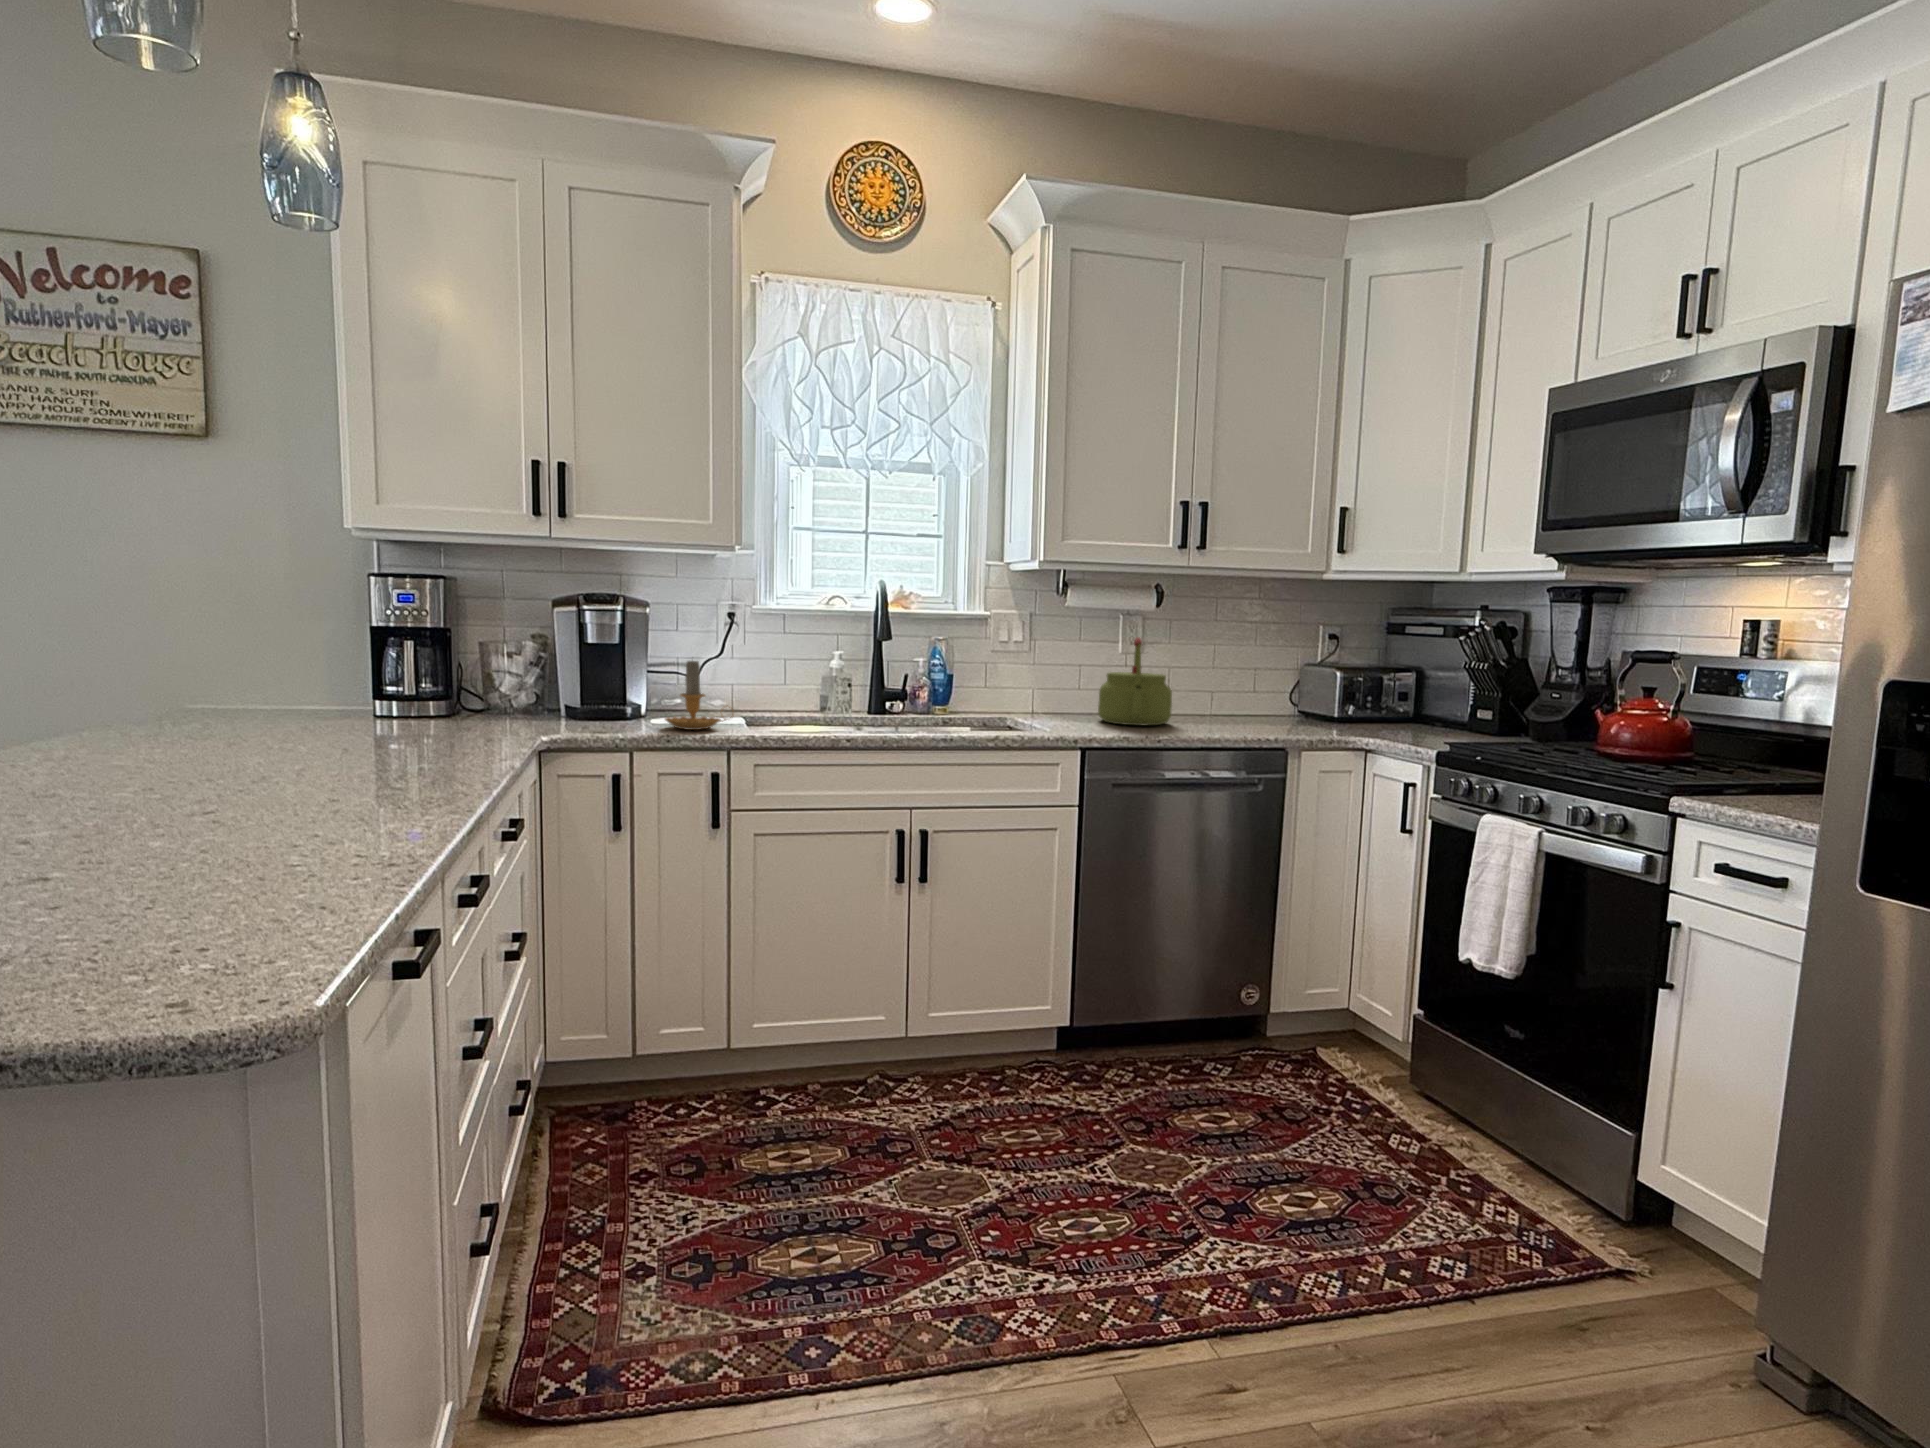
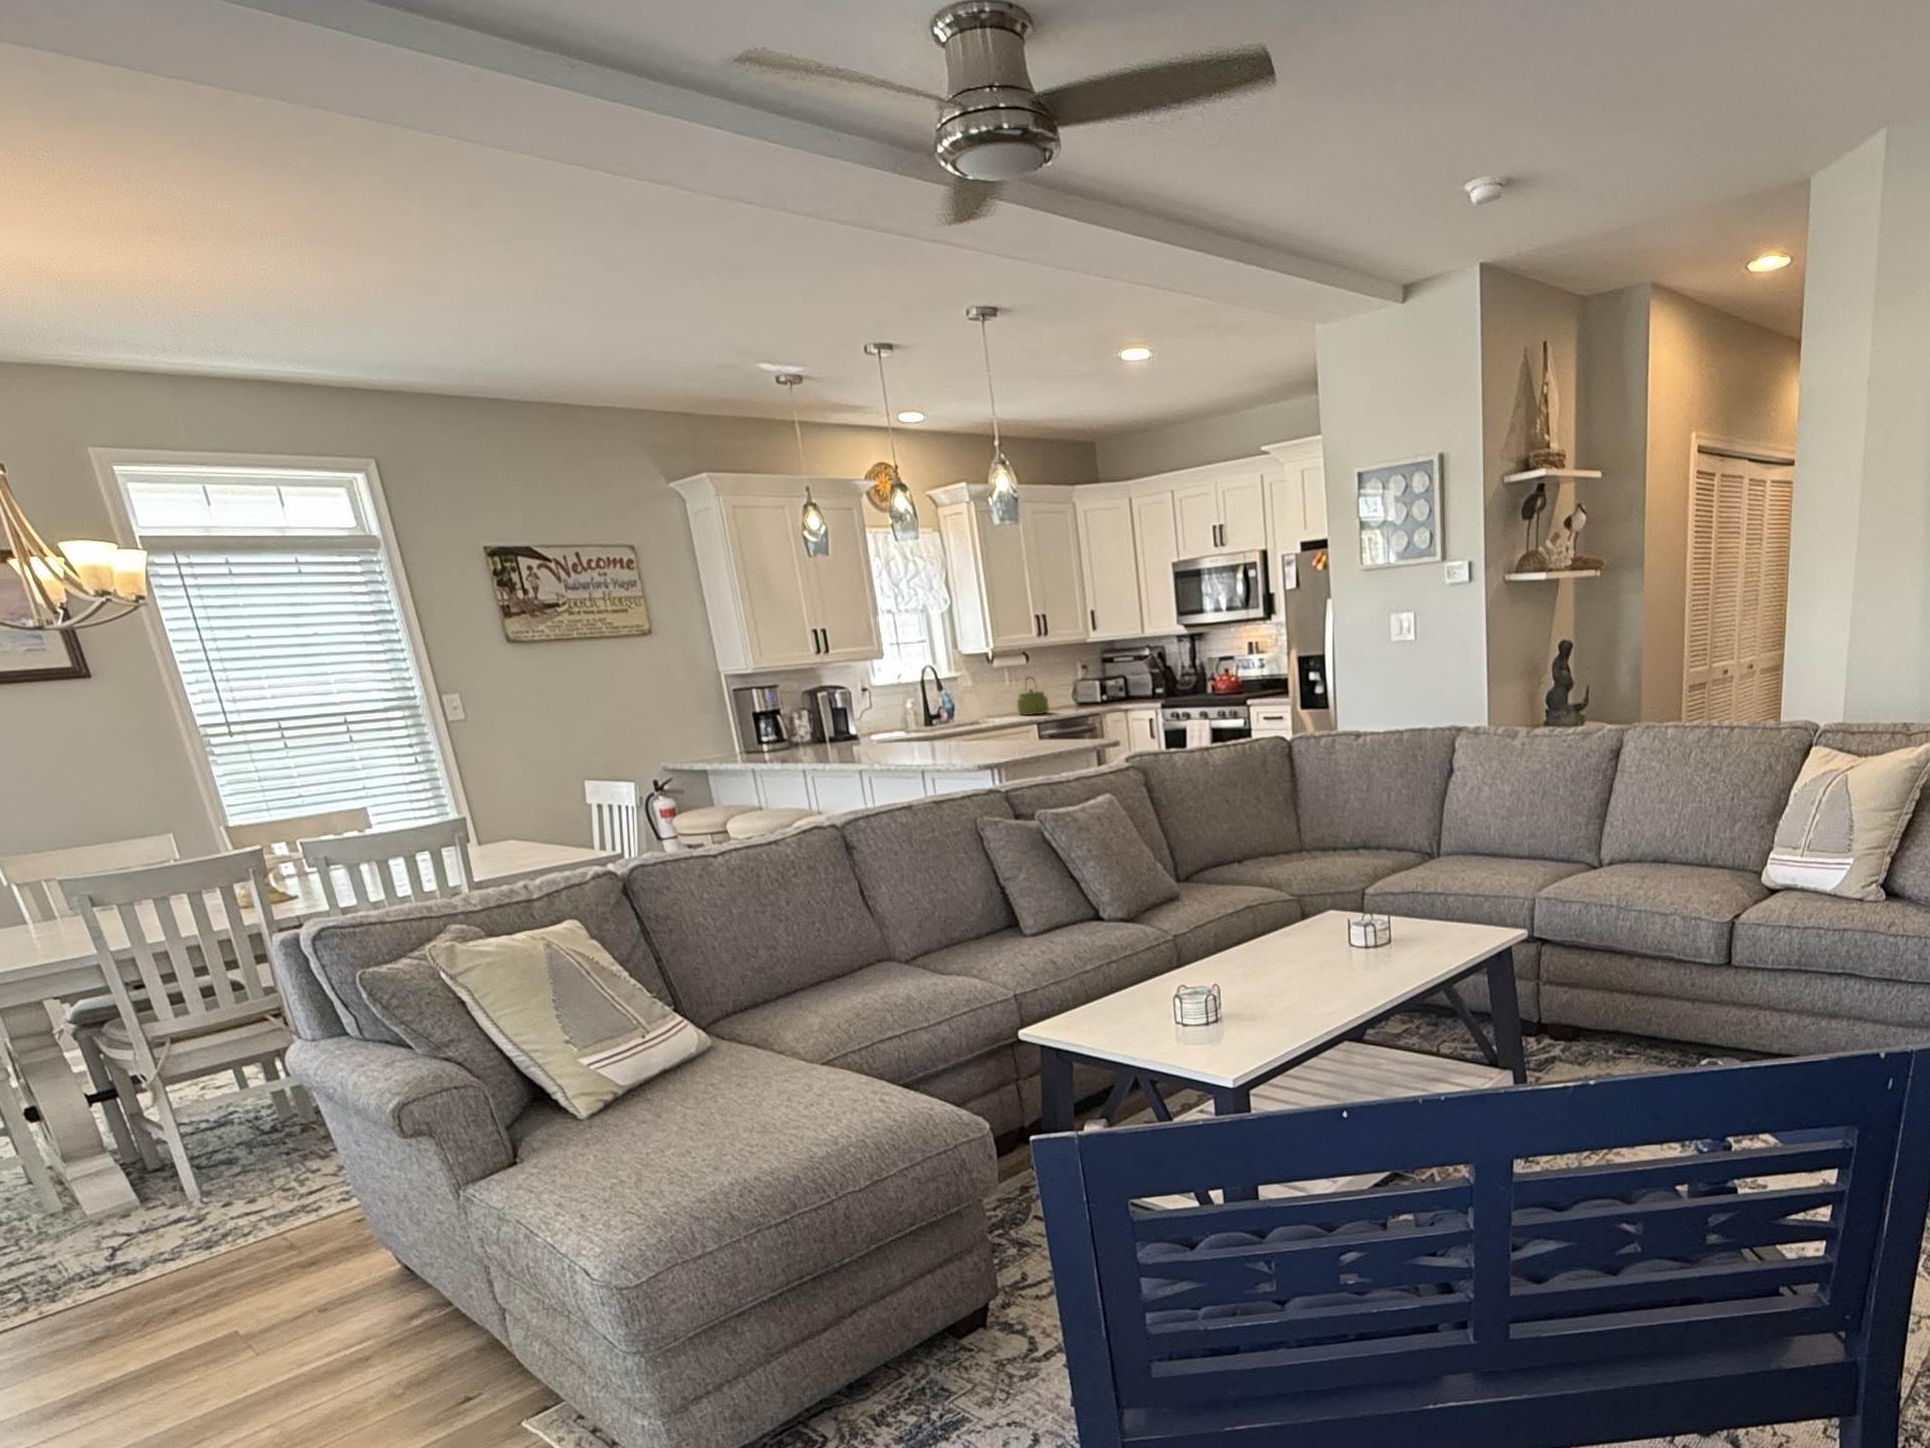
candle: present [665,661,733,730] -> none [886,705,912,736]

